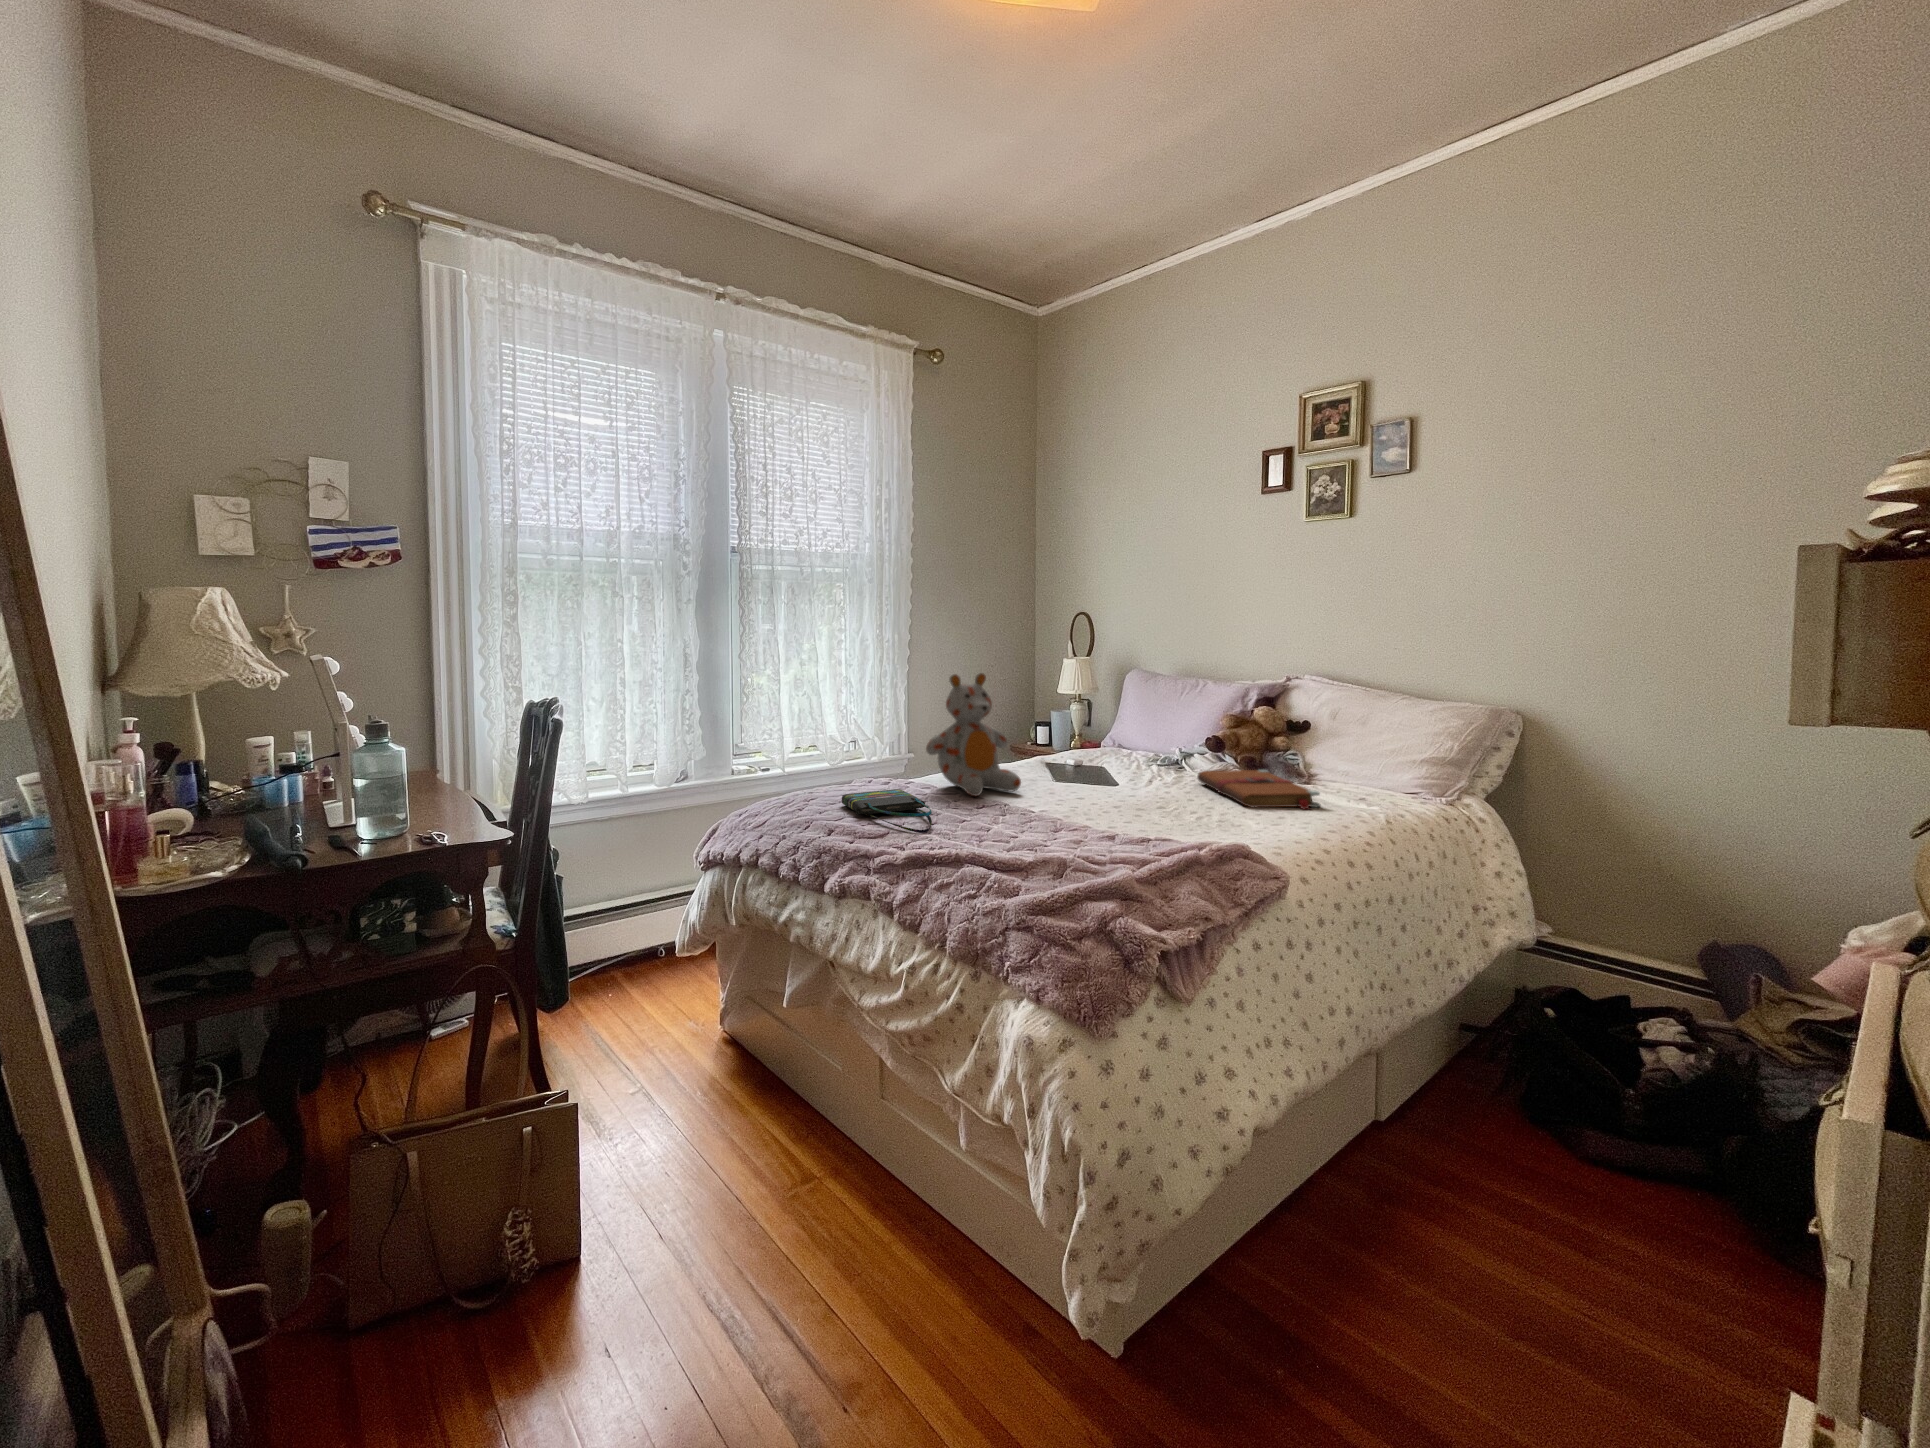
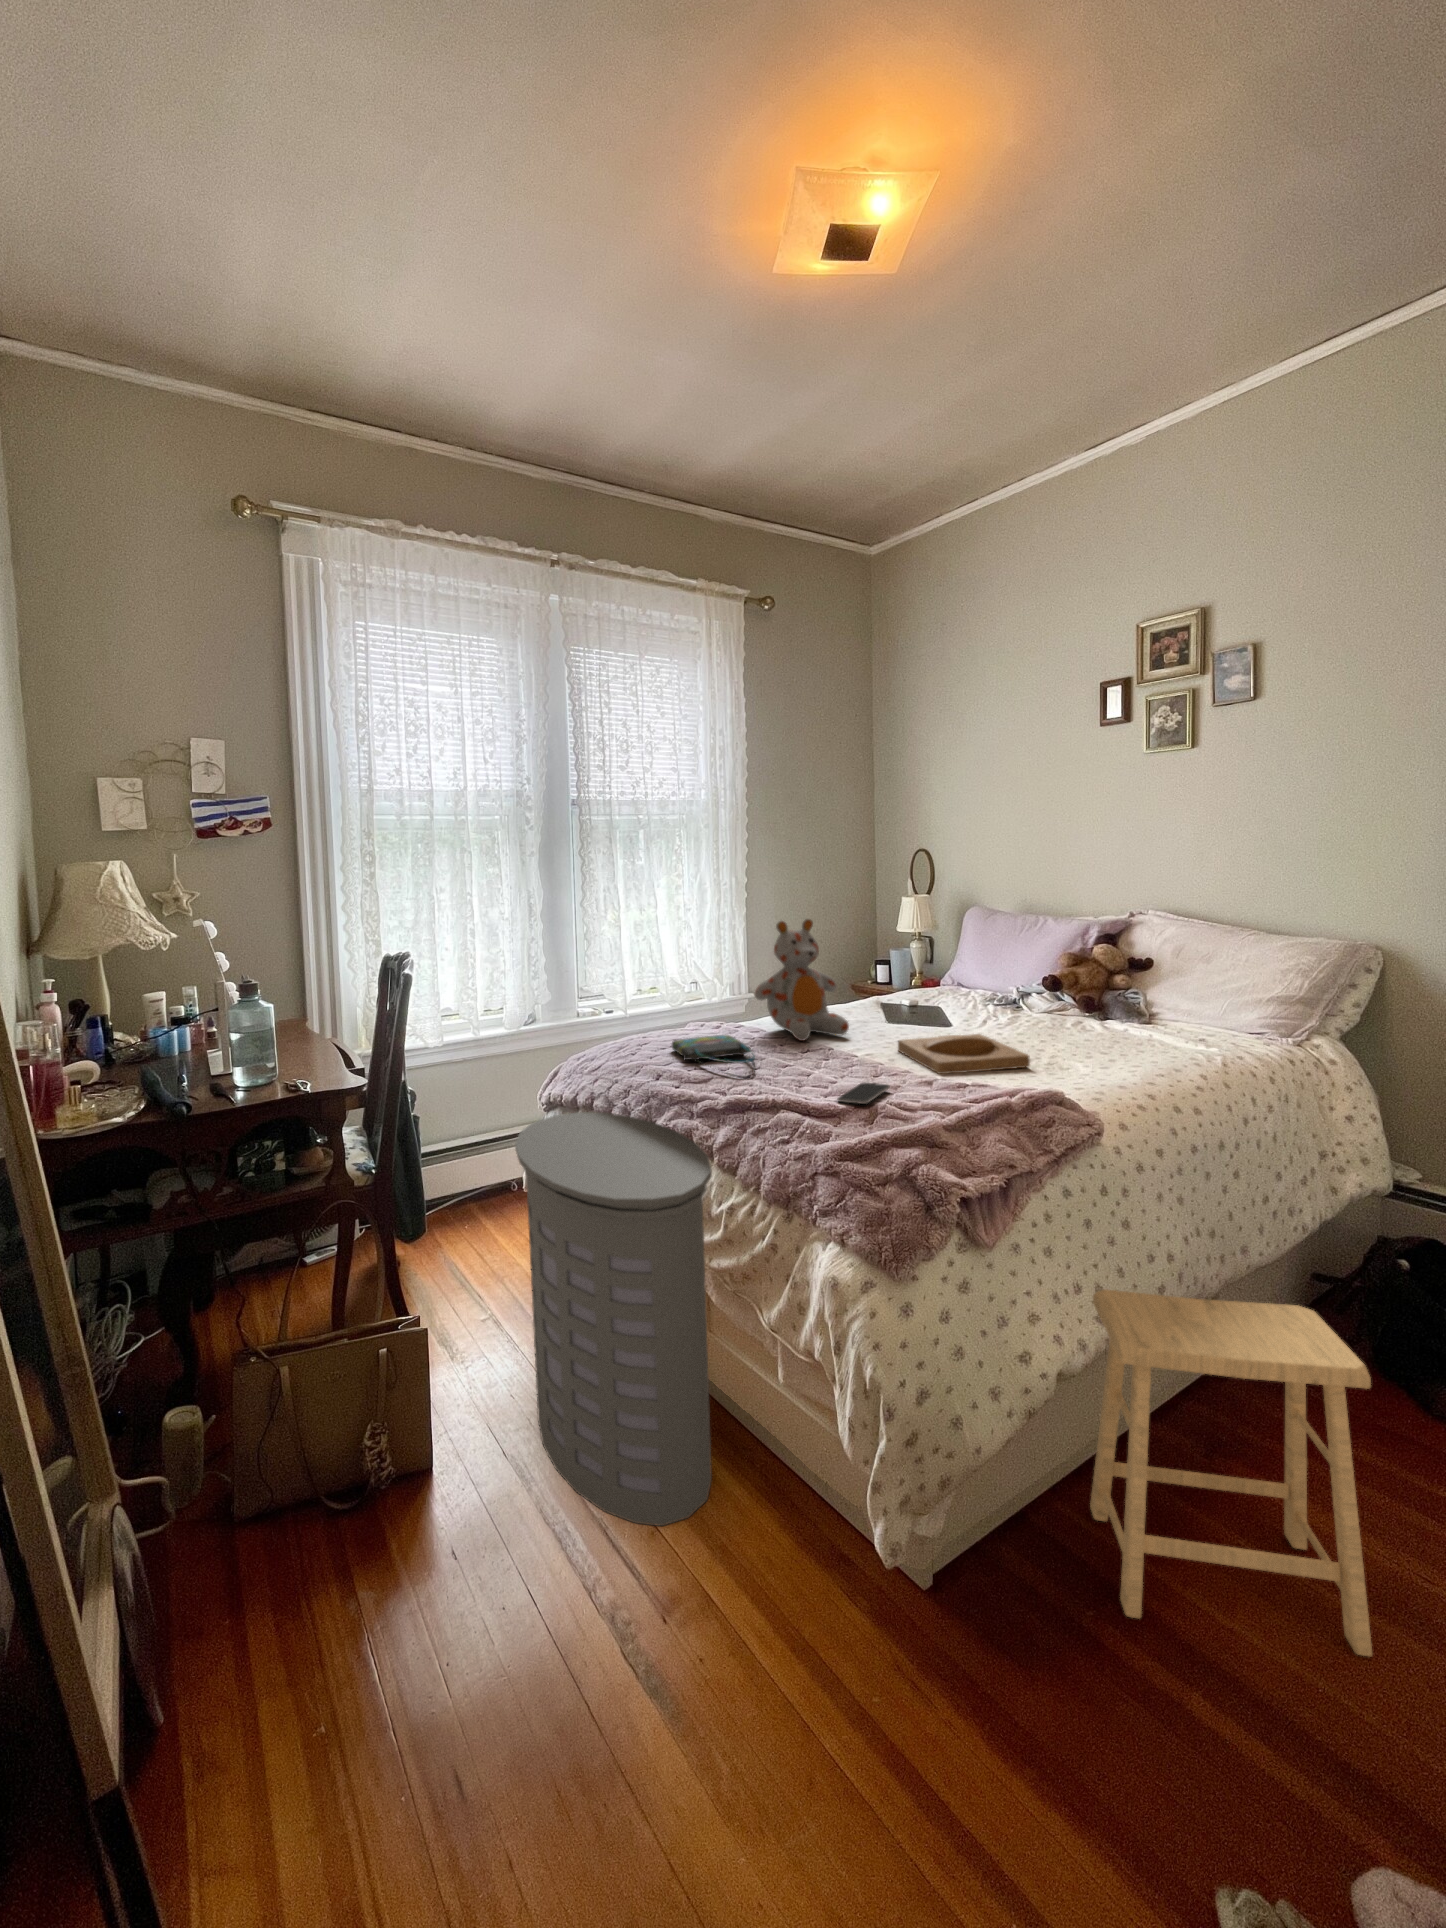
book: present [1197,770,1320,810] -> none [1032,1011,1157,1054]
tray: none [1072,790,1204,829] -> present [898,1034,1030,1074]
smartphone: none [1021,837,1072,858] -> present [837,1083,890,1104]
laundry hamper: none [679,868,895,1308] -> present [515,1112,712,1526]
footstool: none [1271,1043,1559,1402] -> present [1090,1289,1372,1657]

